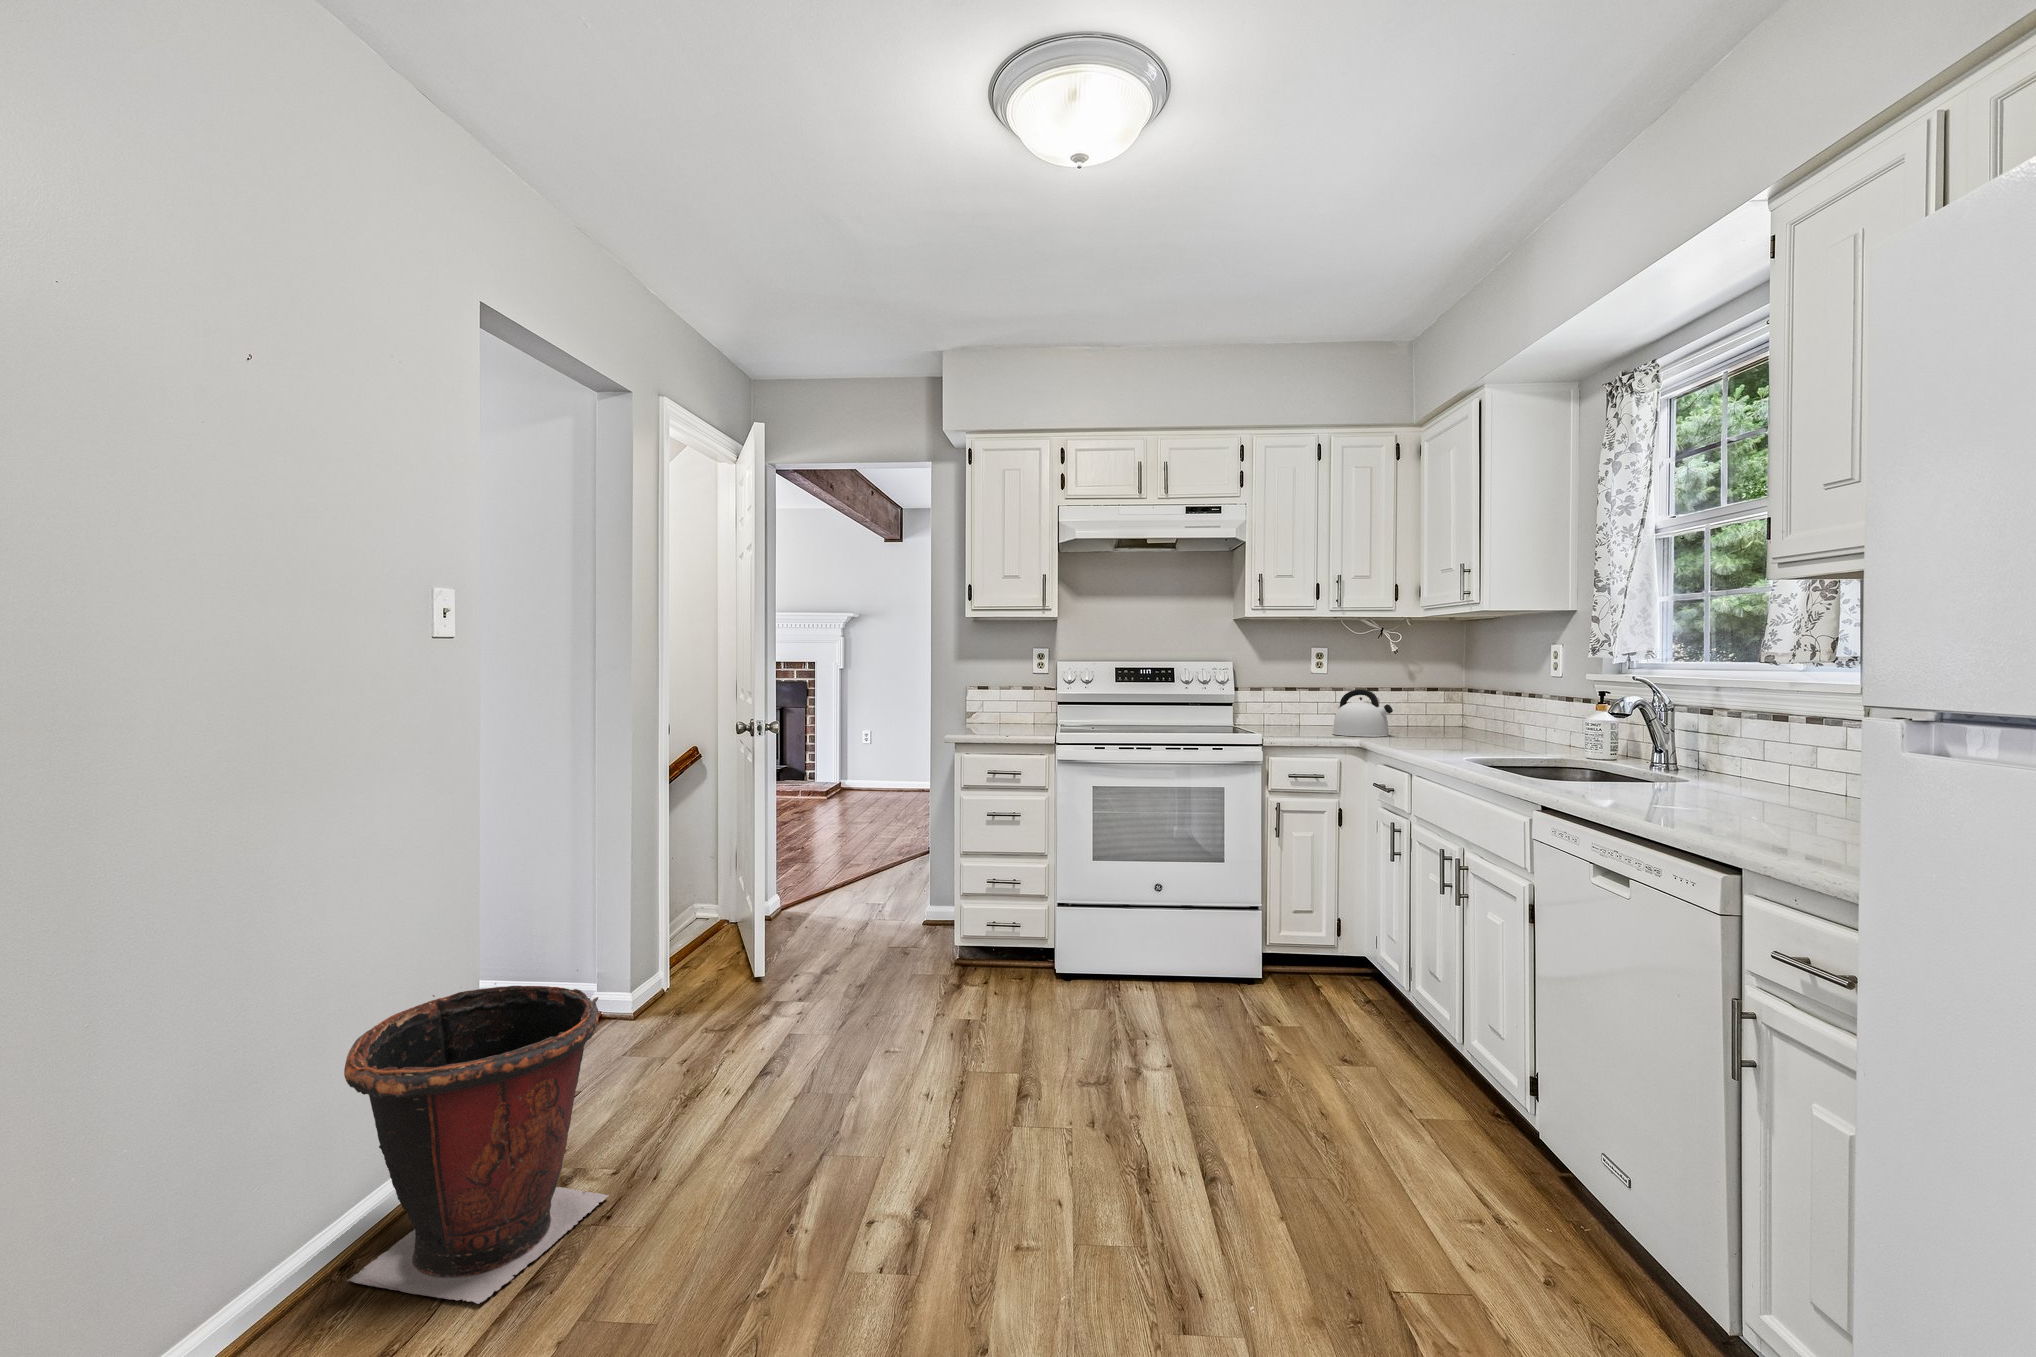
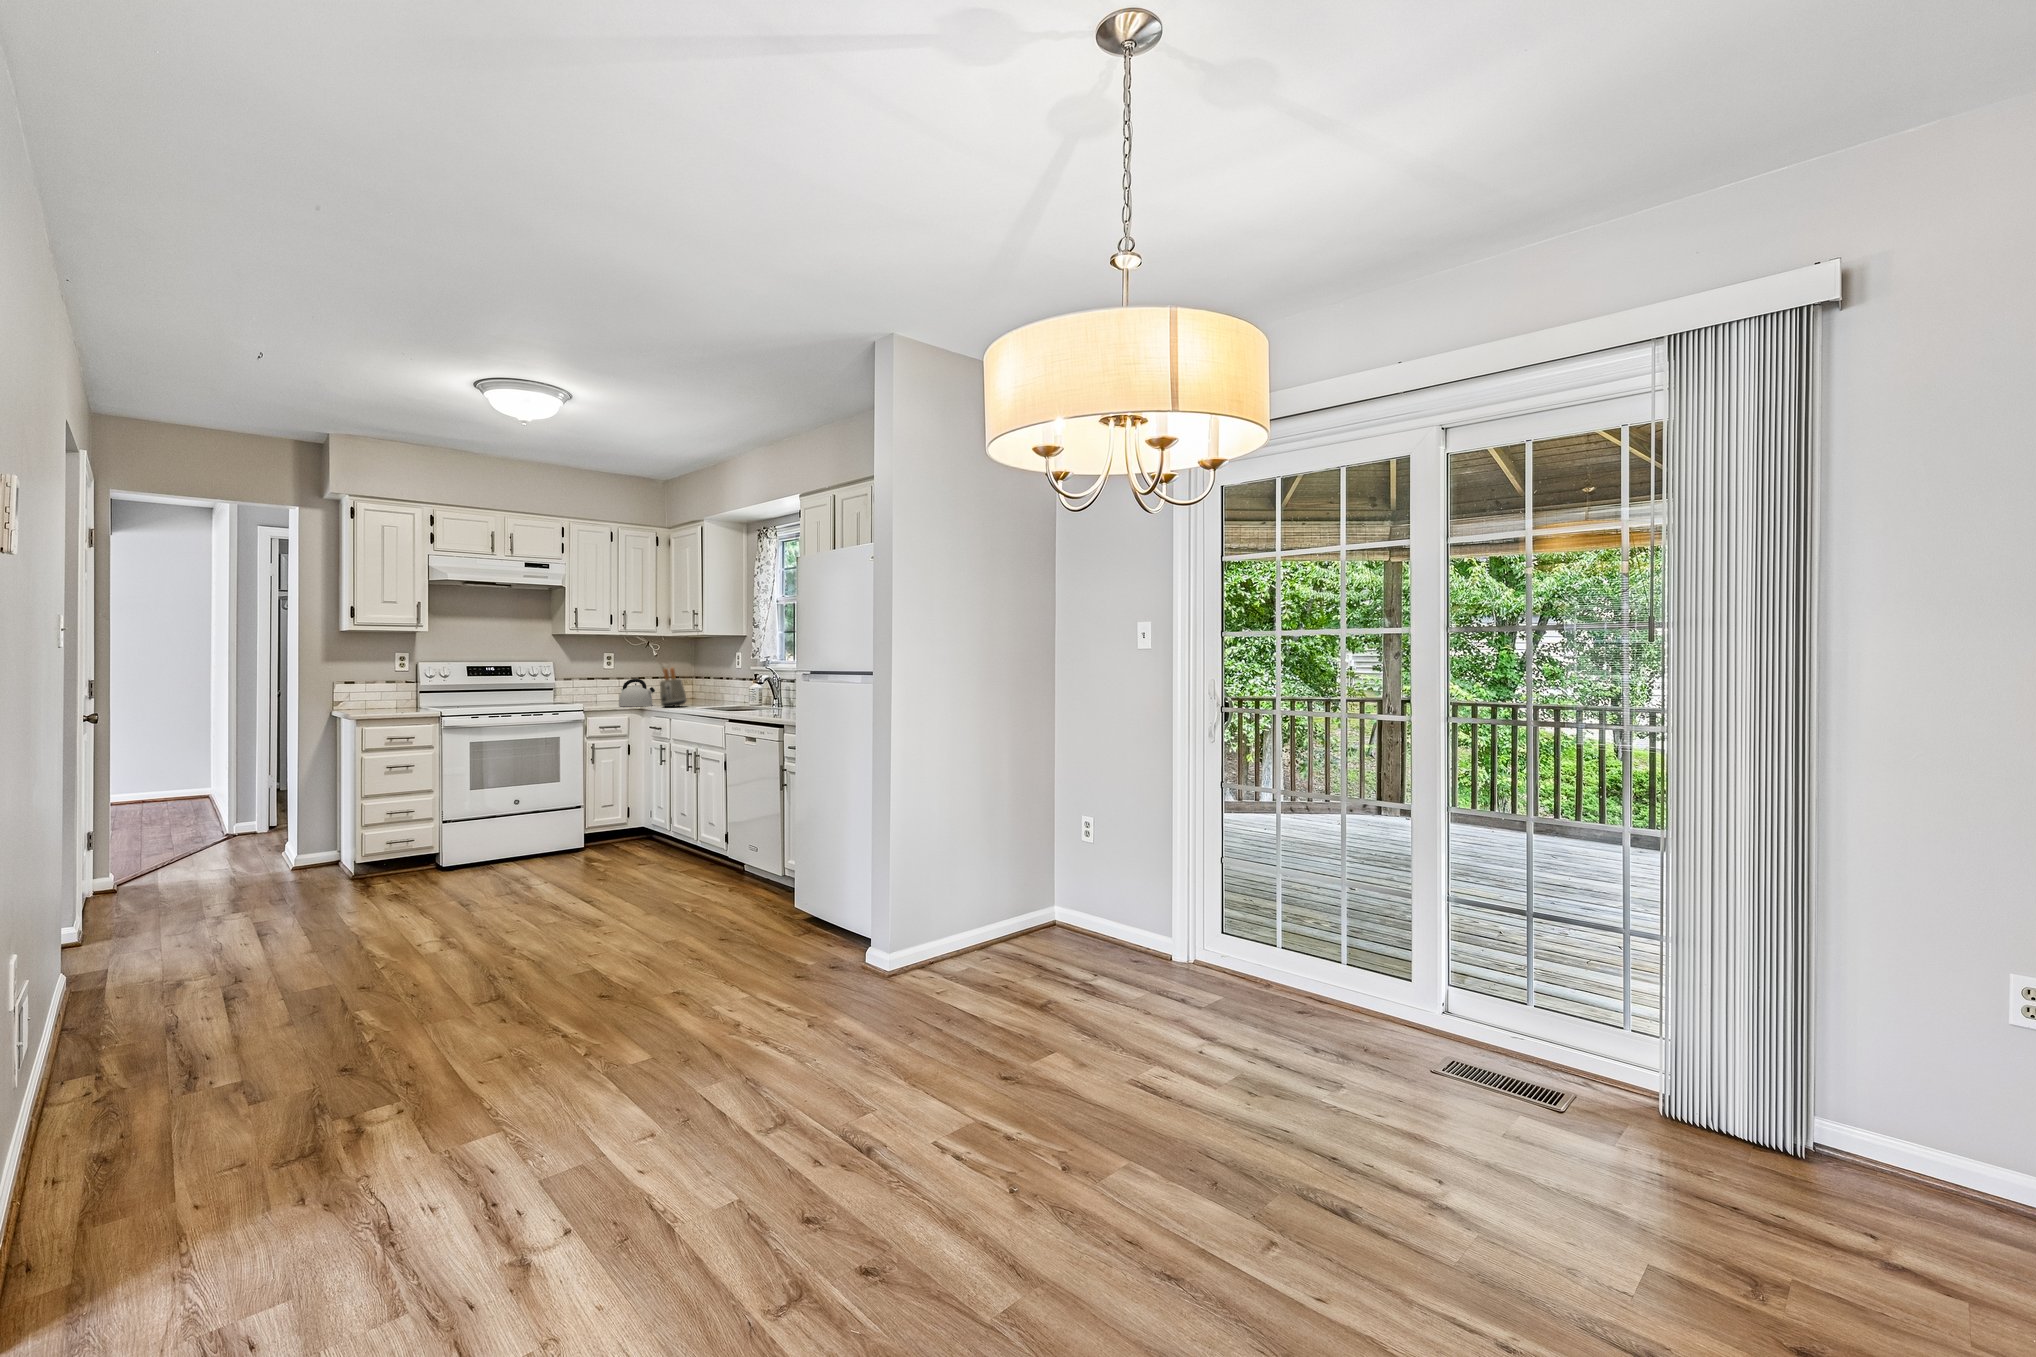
toaster: none [1397,673,1448,746] -> present [660,668,687,707]
trash can: present [344,970,609,1304] -> none [111,834,266,996]

